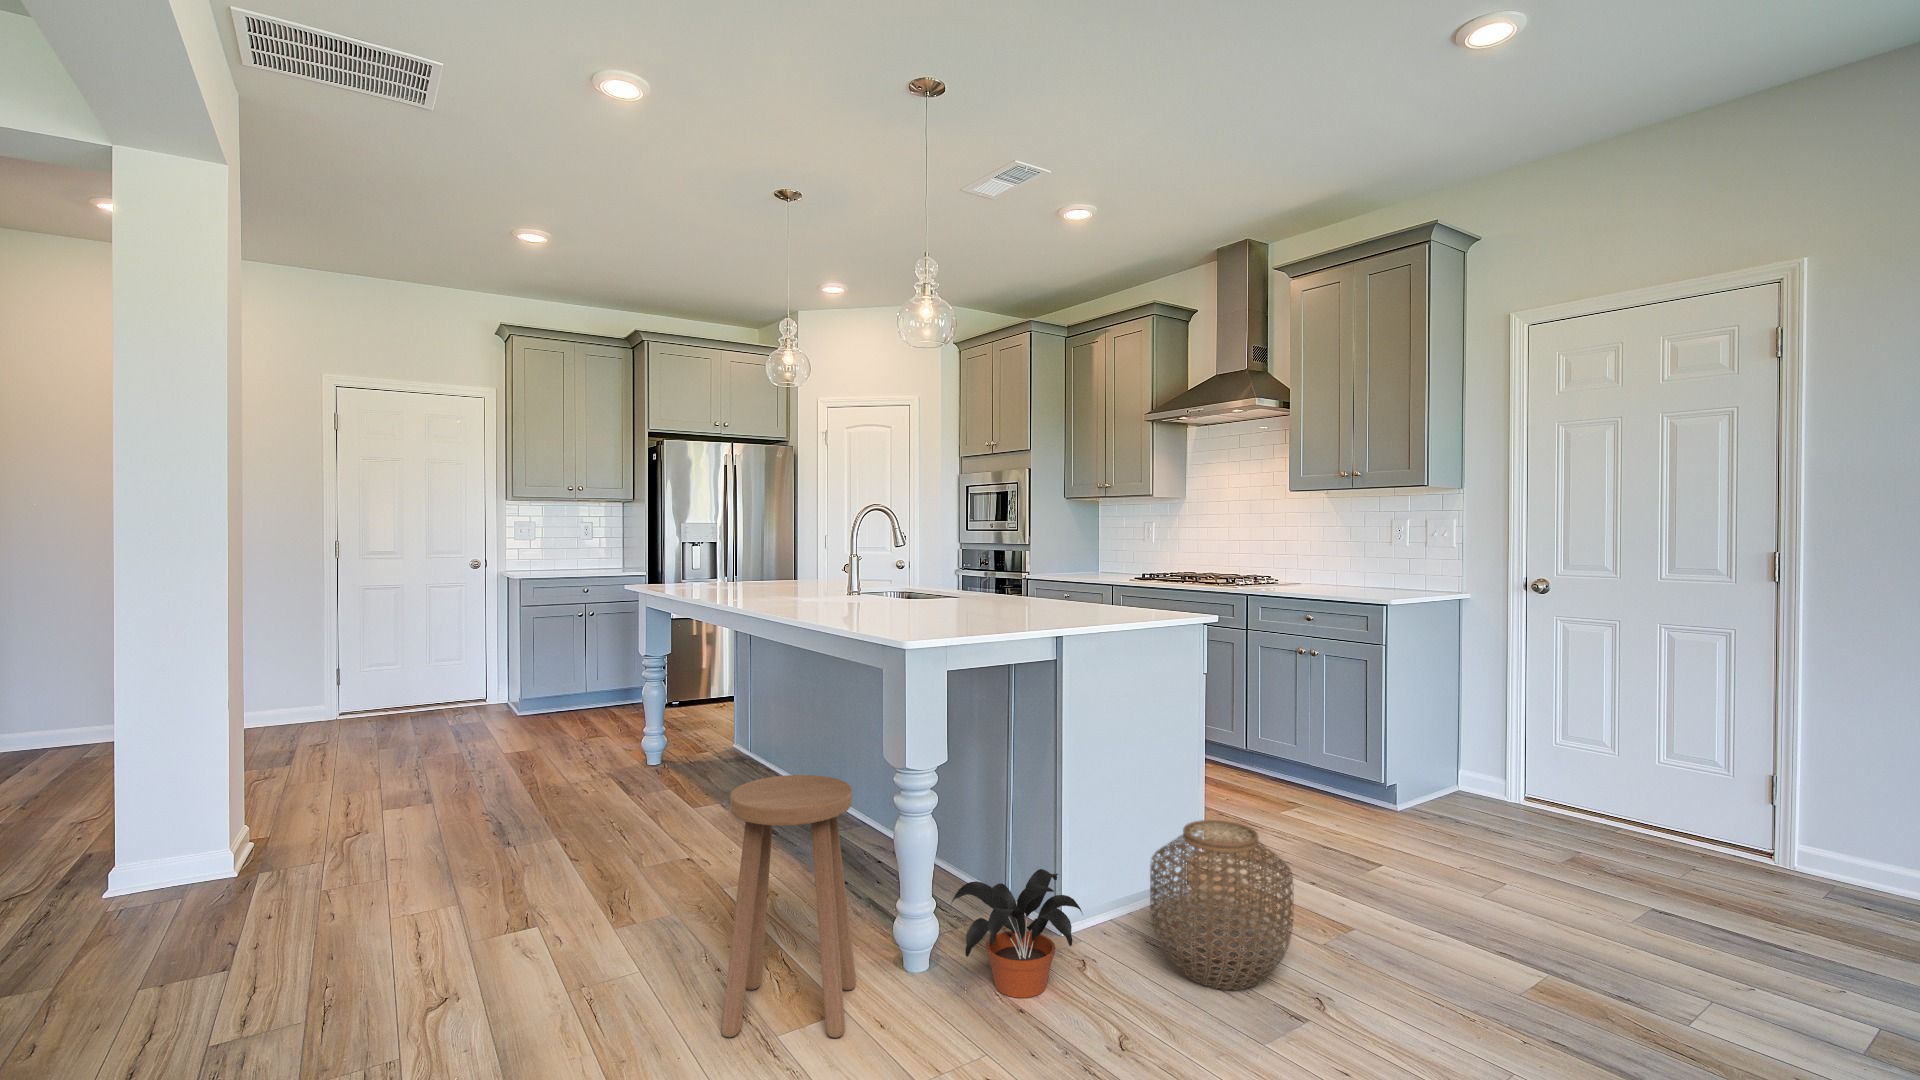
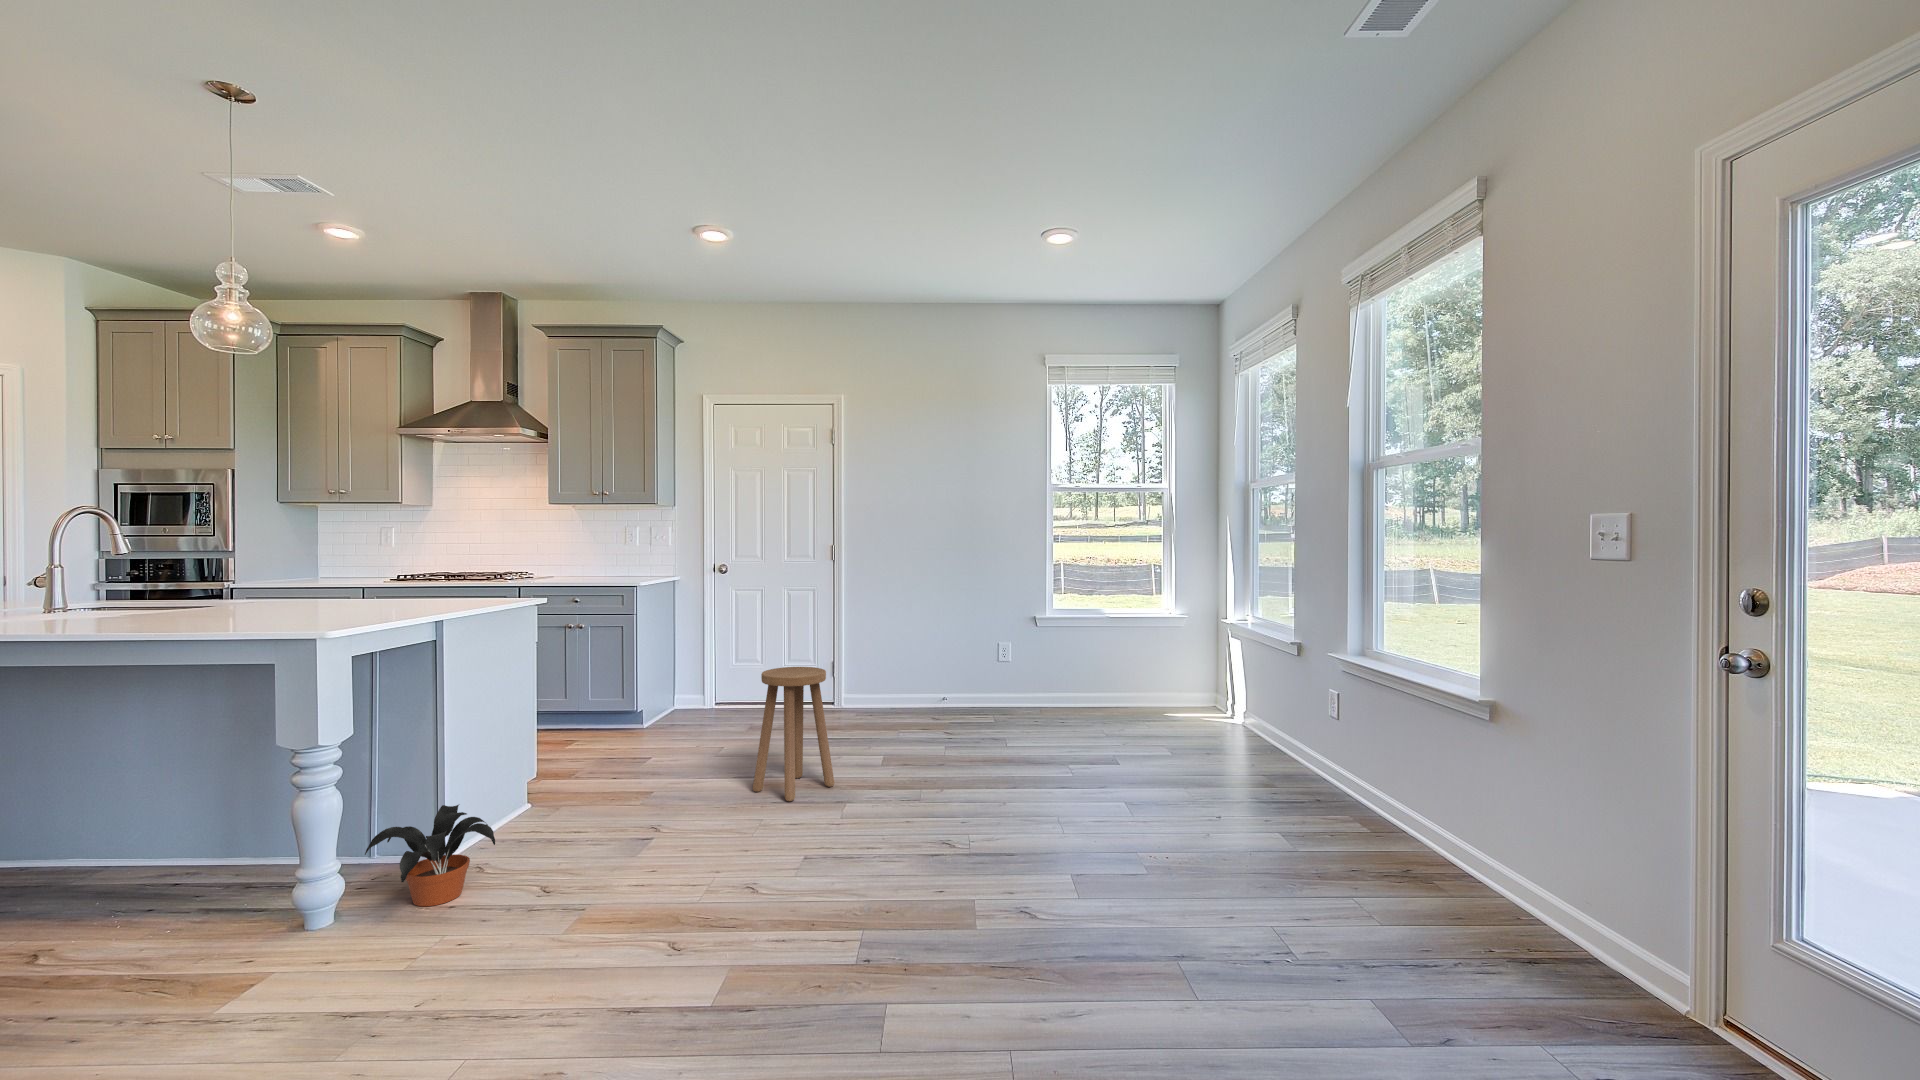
stool: present [722,775,856,1038] -> present [753,667,834,801]
woven basket: present [1150,820,1293,990] -> none [532,736,637,850]

